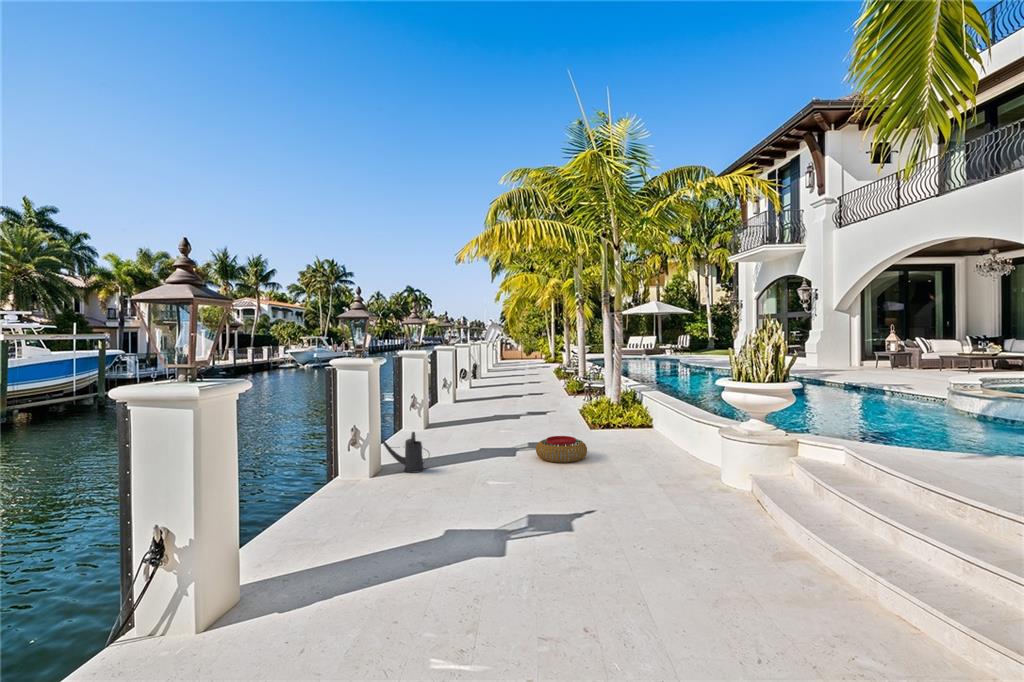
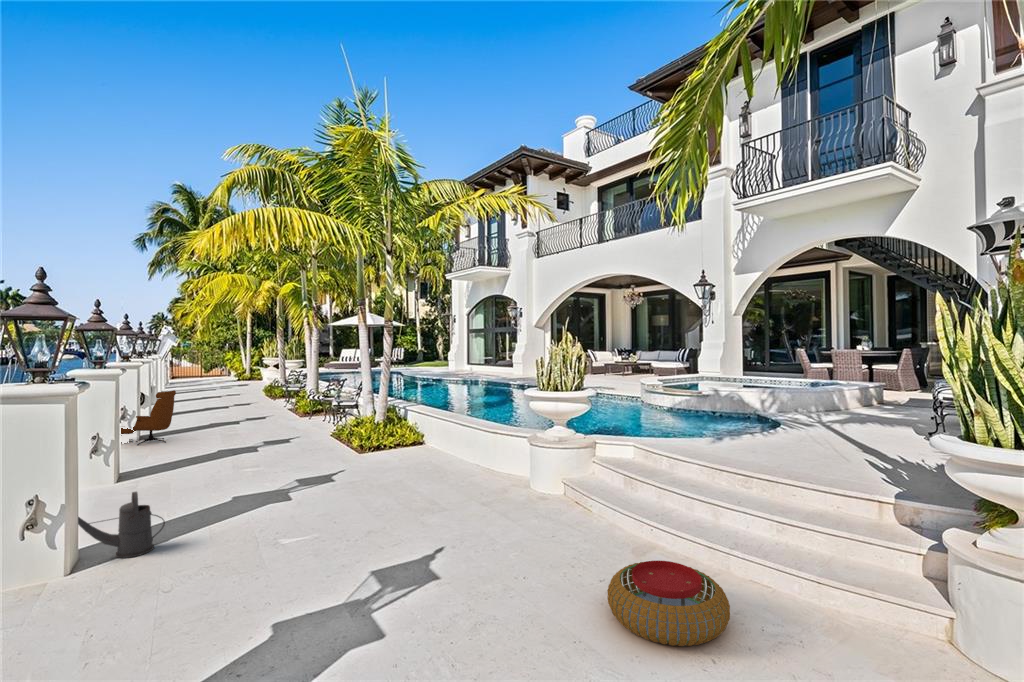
lounge chair: none [439,369,476,407] -> present [121,390,176,445]
pouf: present [536,436,587,463] -> present [607,561,730,646]

